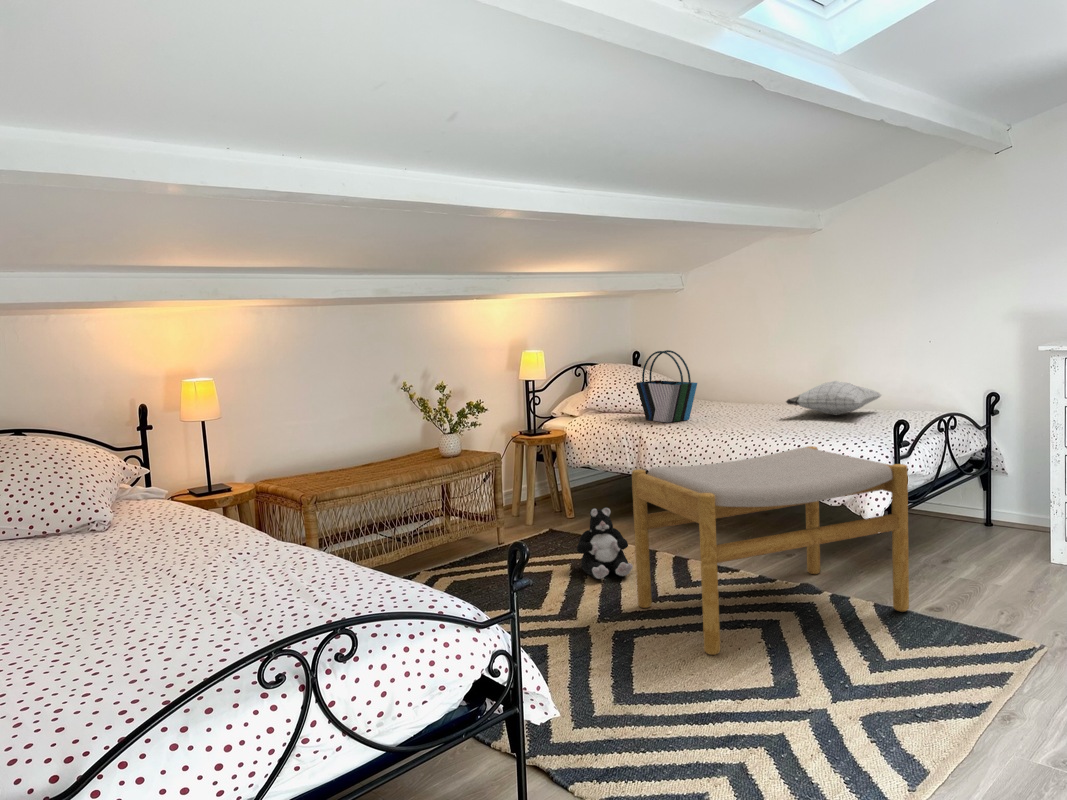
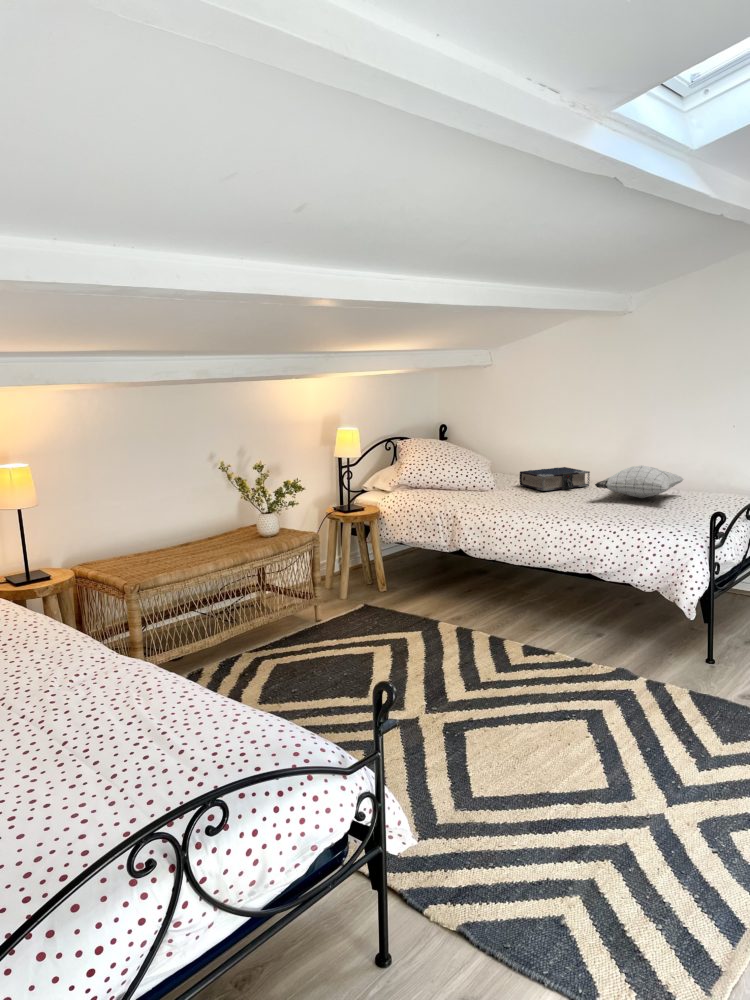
tote bag: present [636,350,697,423] -> none [449,431,511,503]
book: none [712,389,785,411] -> present [519,467,590,491]
footstool: present [632,446,909,655] -> none [462,537,730,751]
plush toy: present [577,507,633,579] -> none [399,591,455,663]

